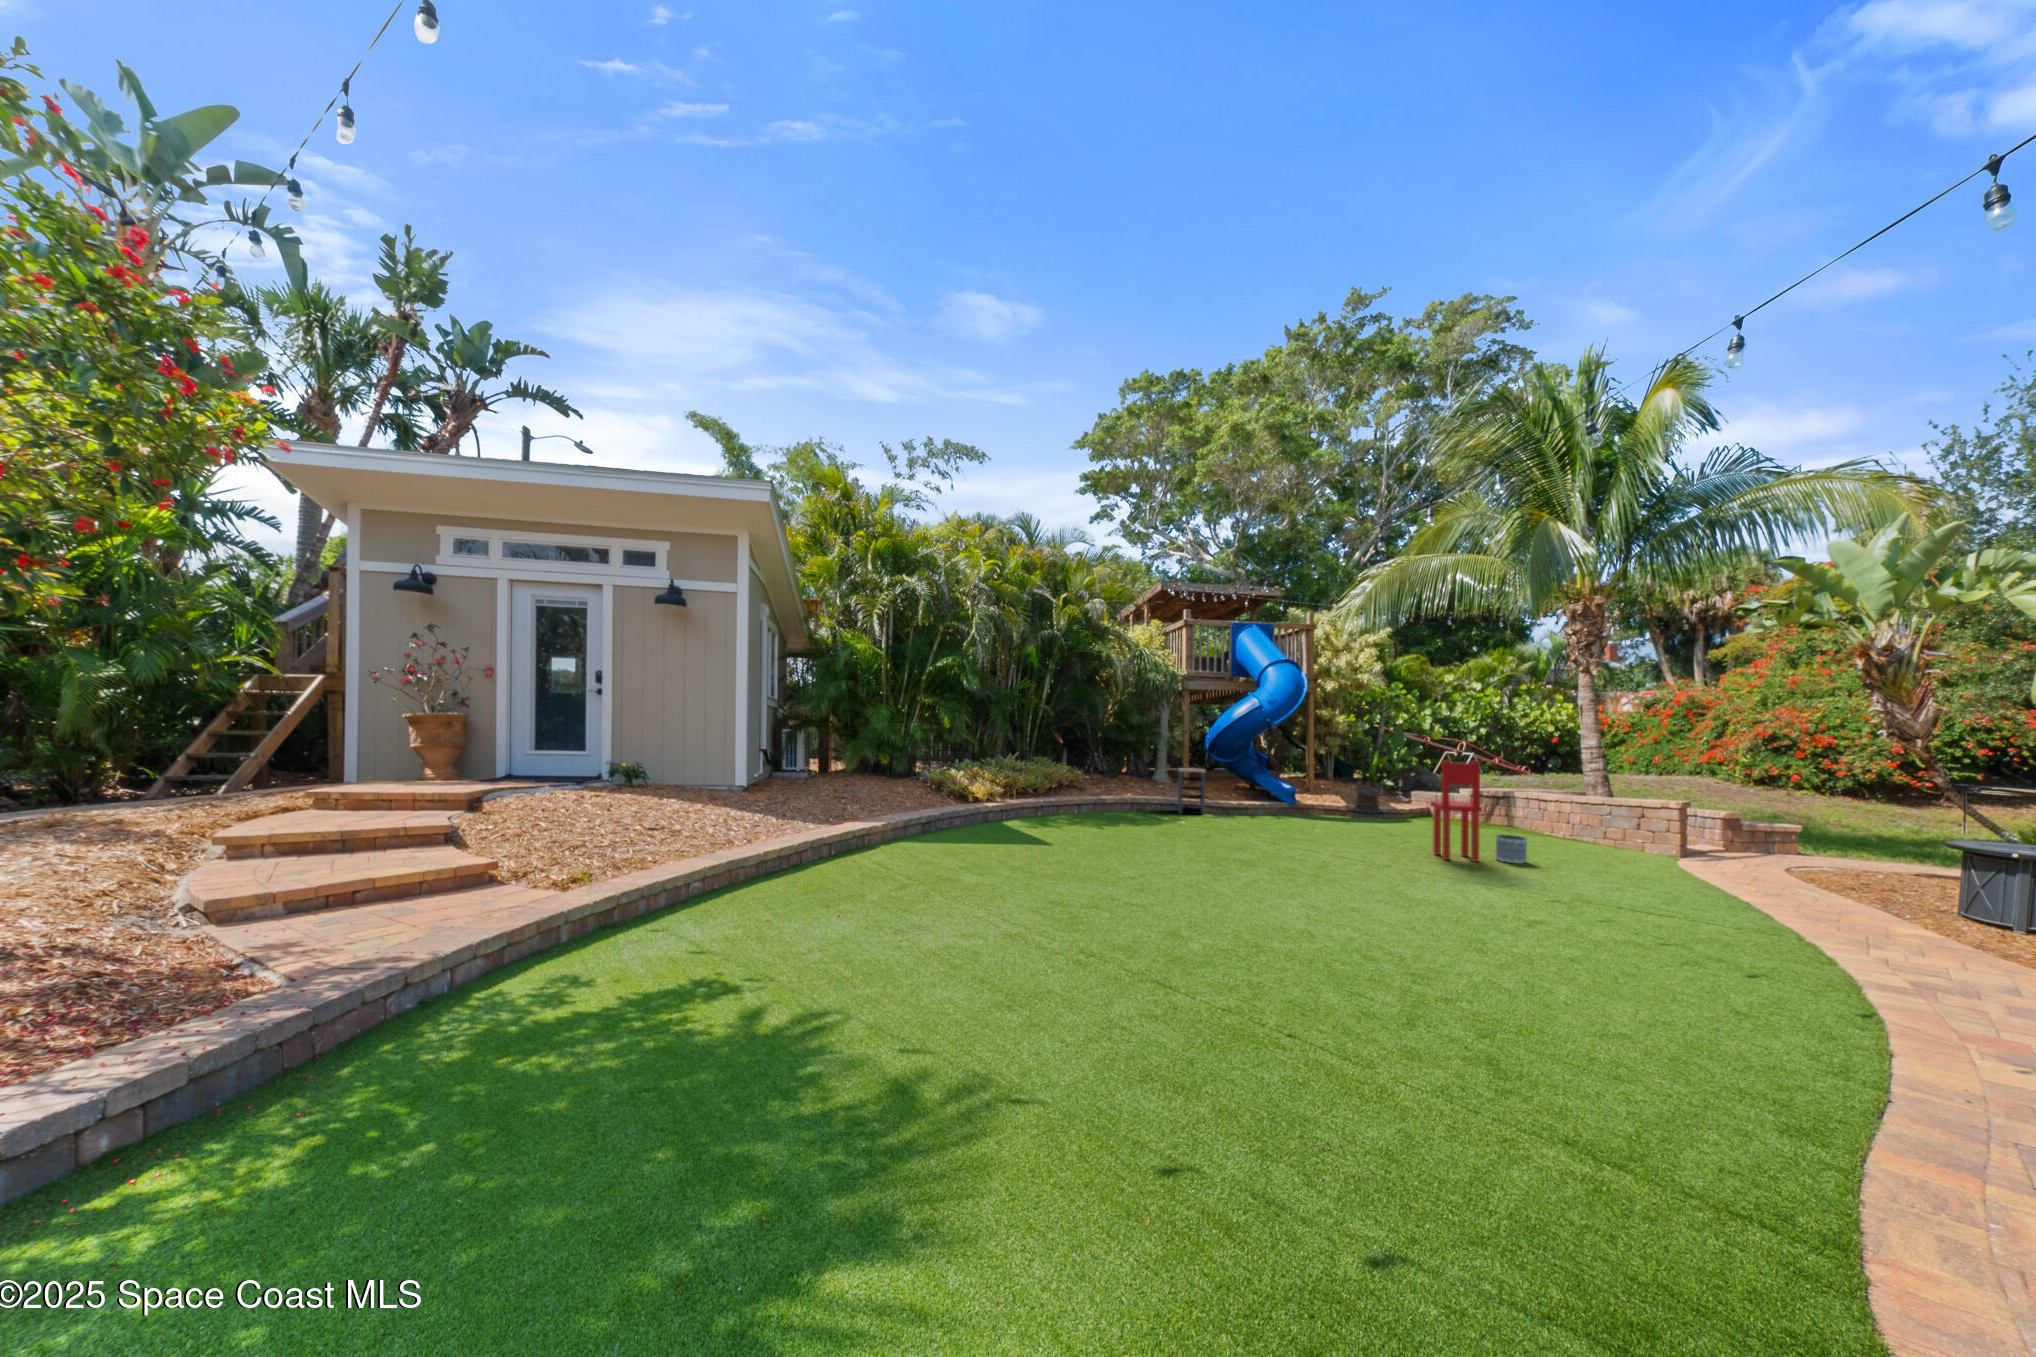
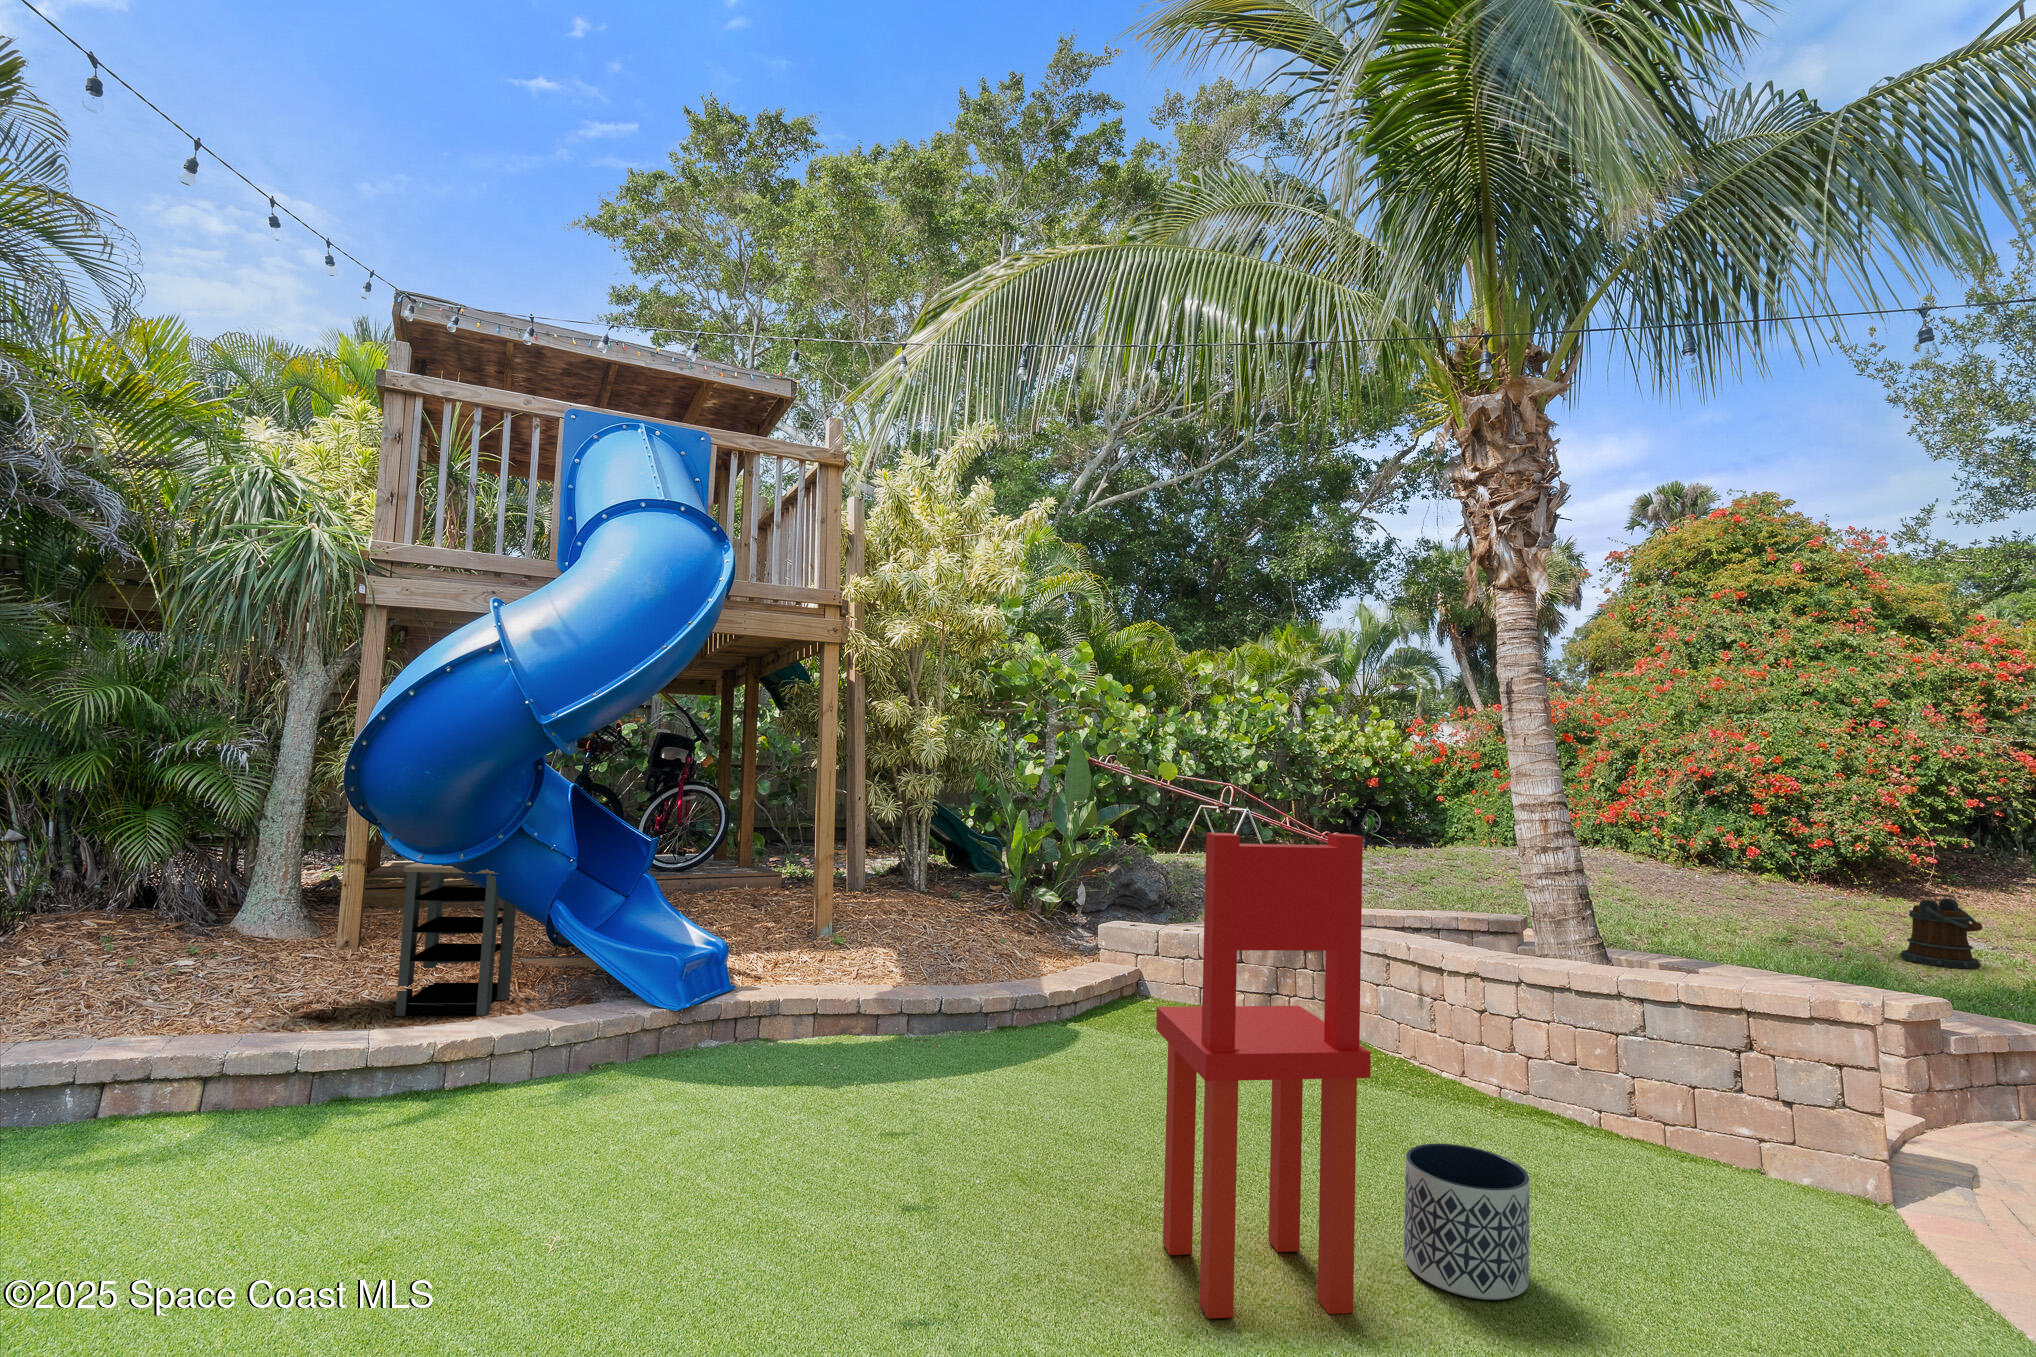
bucket: present [1353,783,1382,814] -> present [1900,898,1982,969]

